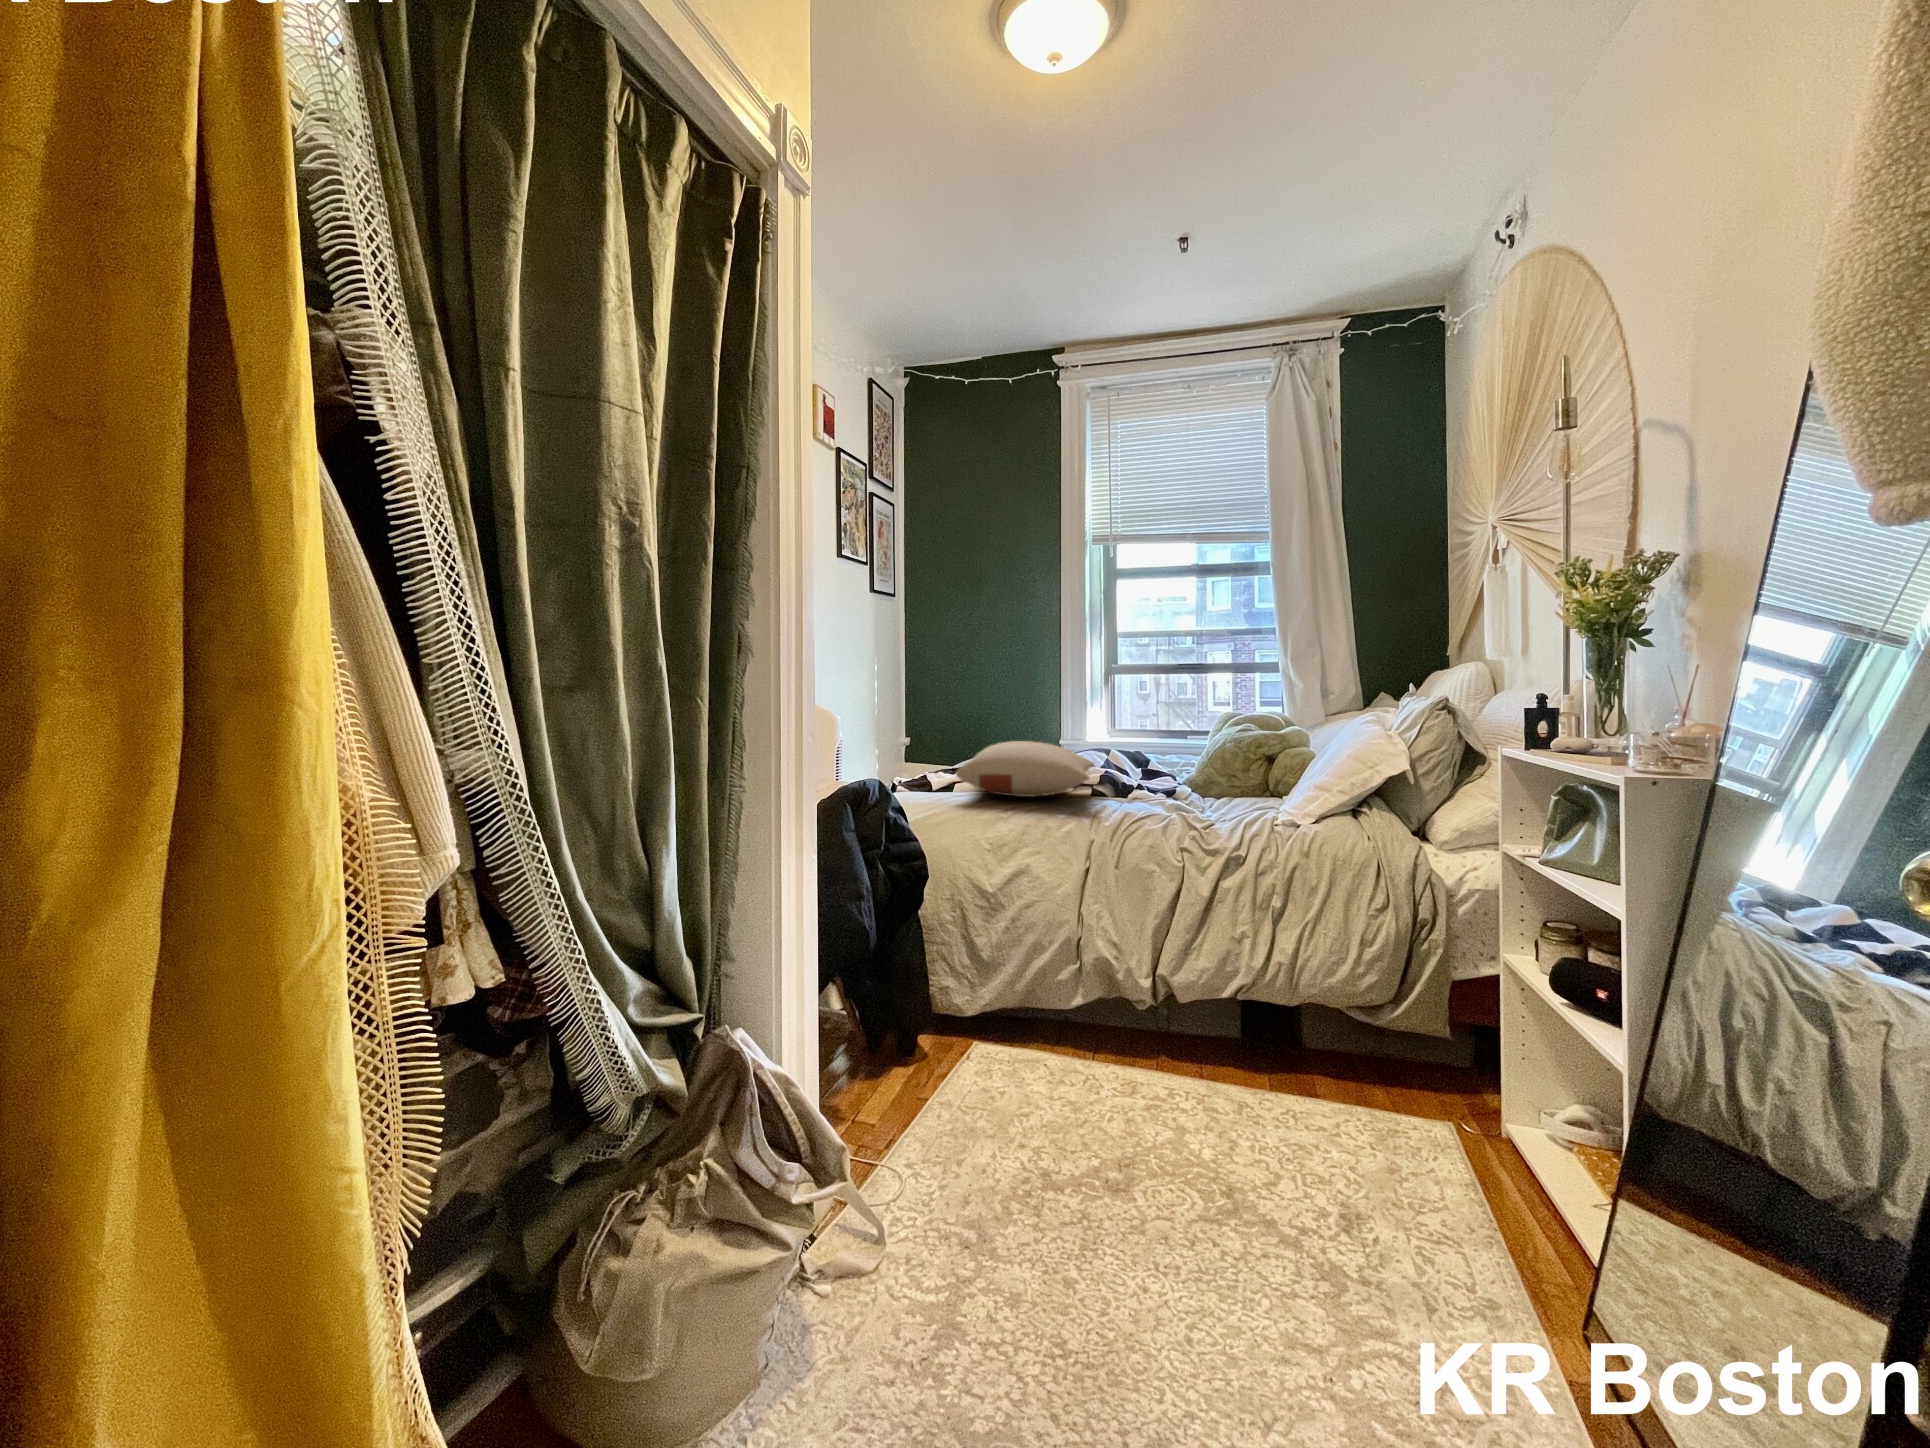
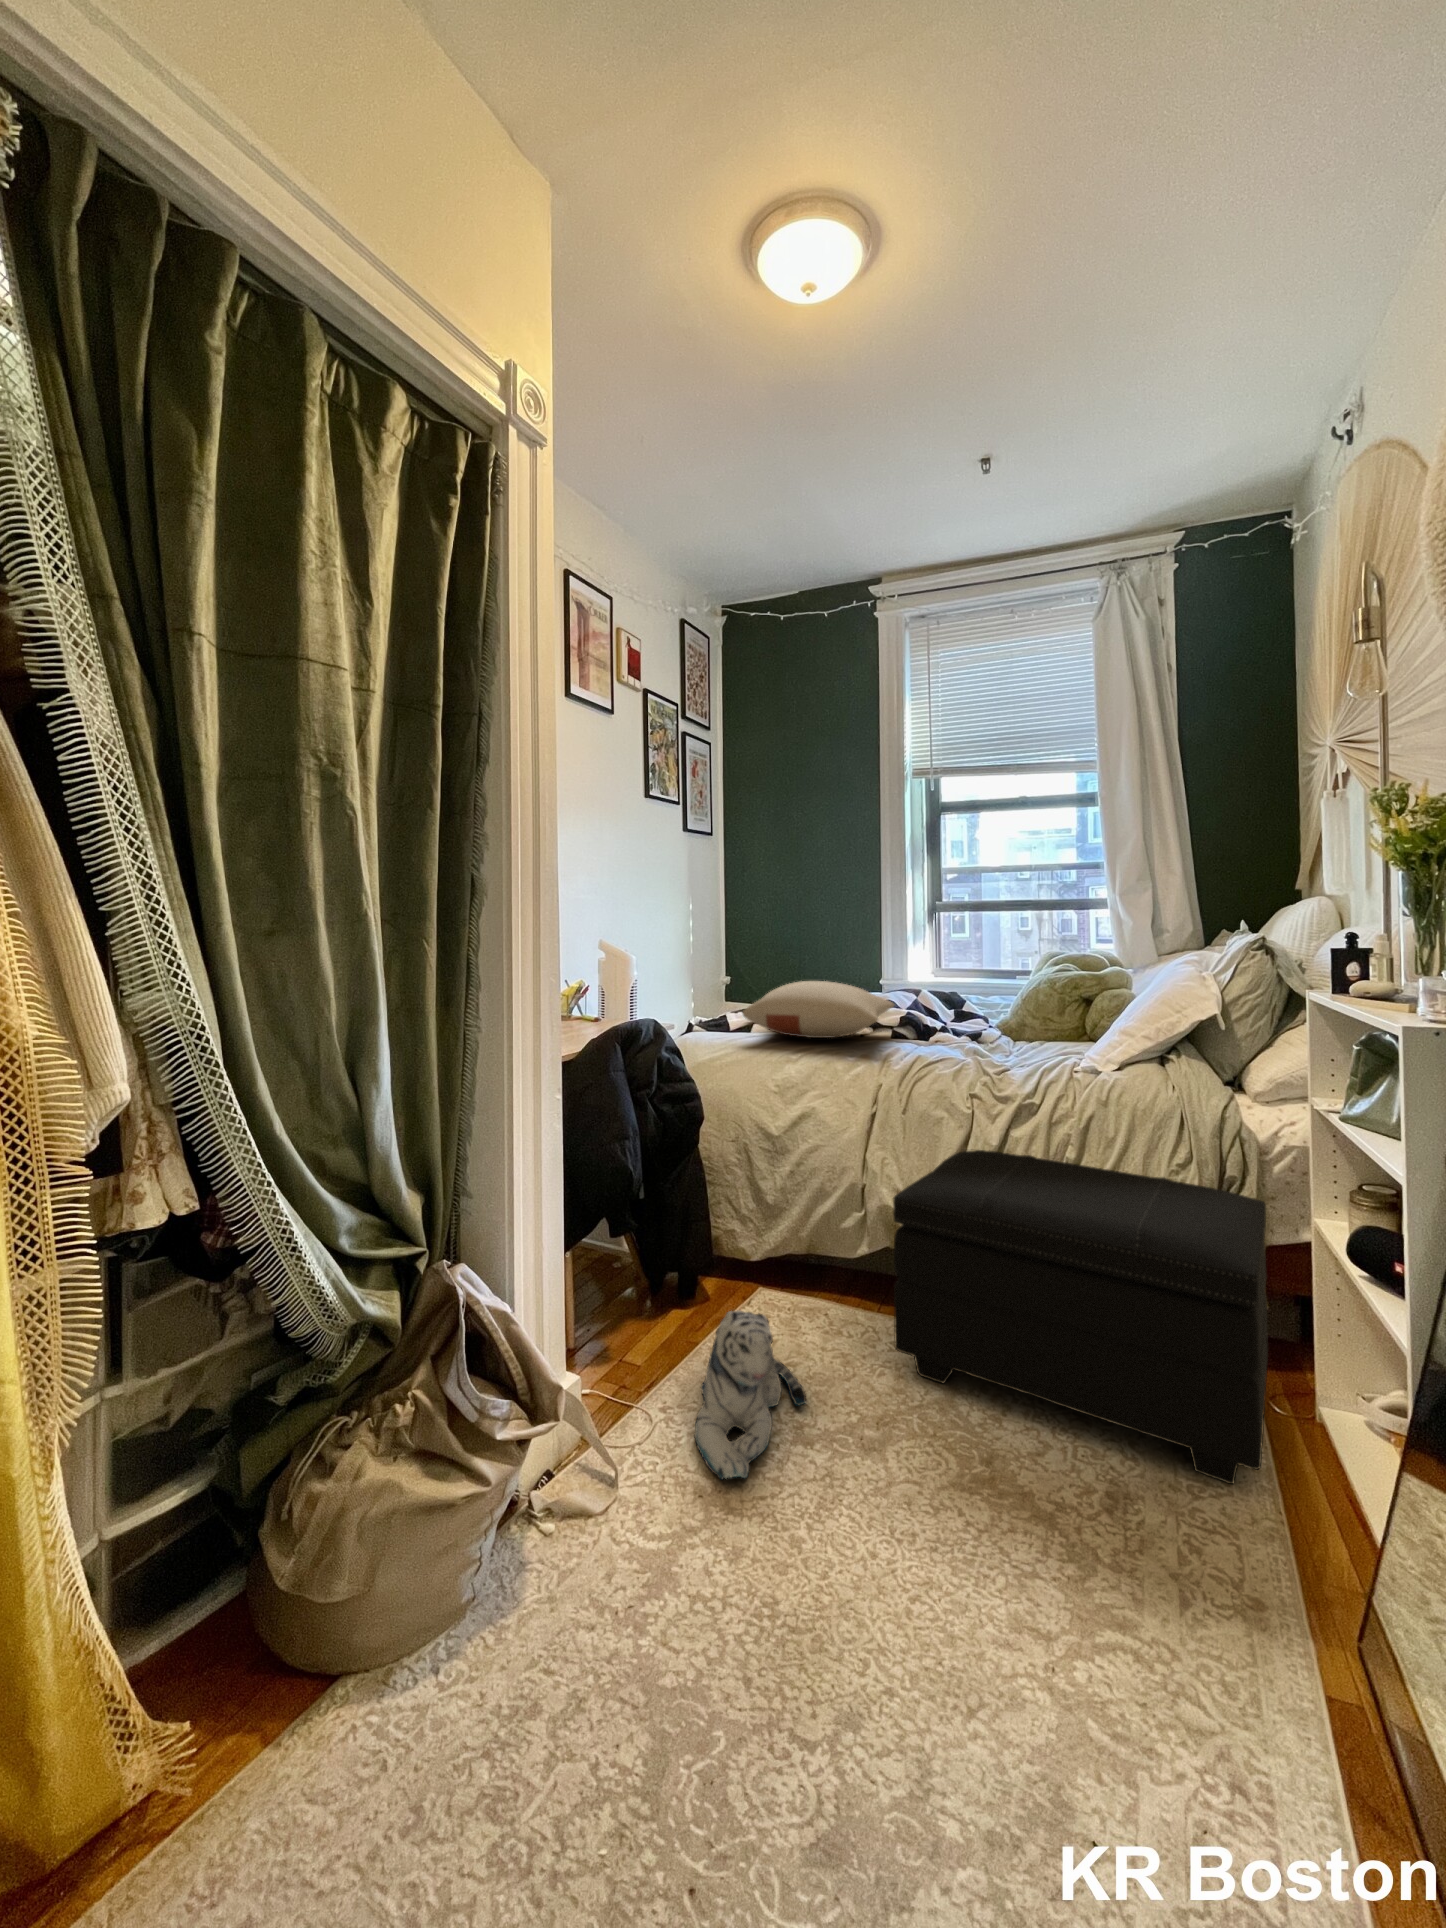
footstool: none [1126,901,1475,1200] -> present [893,1150,1268,1484]
plush toy: none [944,1063,1050,1229] -> present [694,1310,806,1479]

